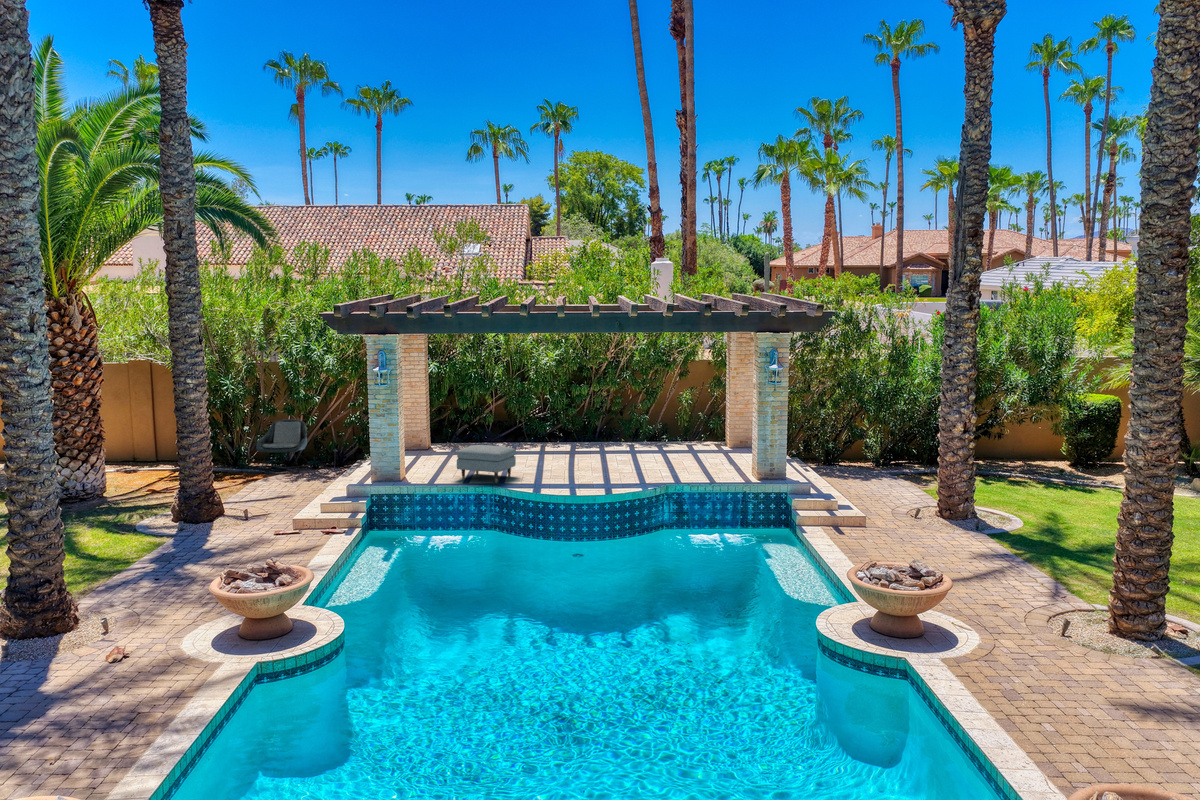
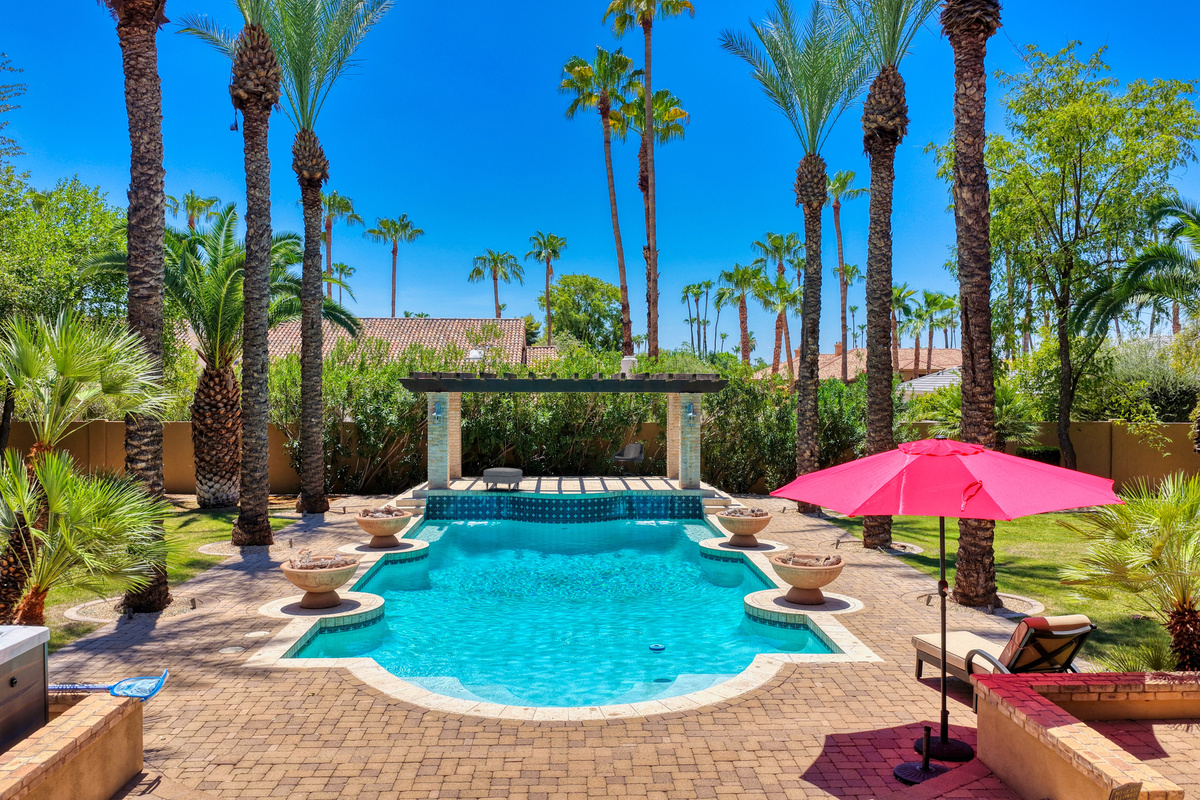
lounge chair: present [256,419,309,473] -> present [611,443,645,476]

